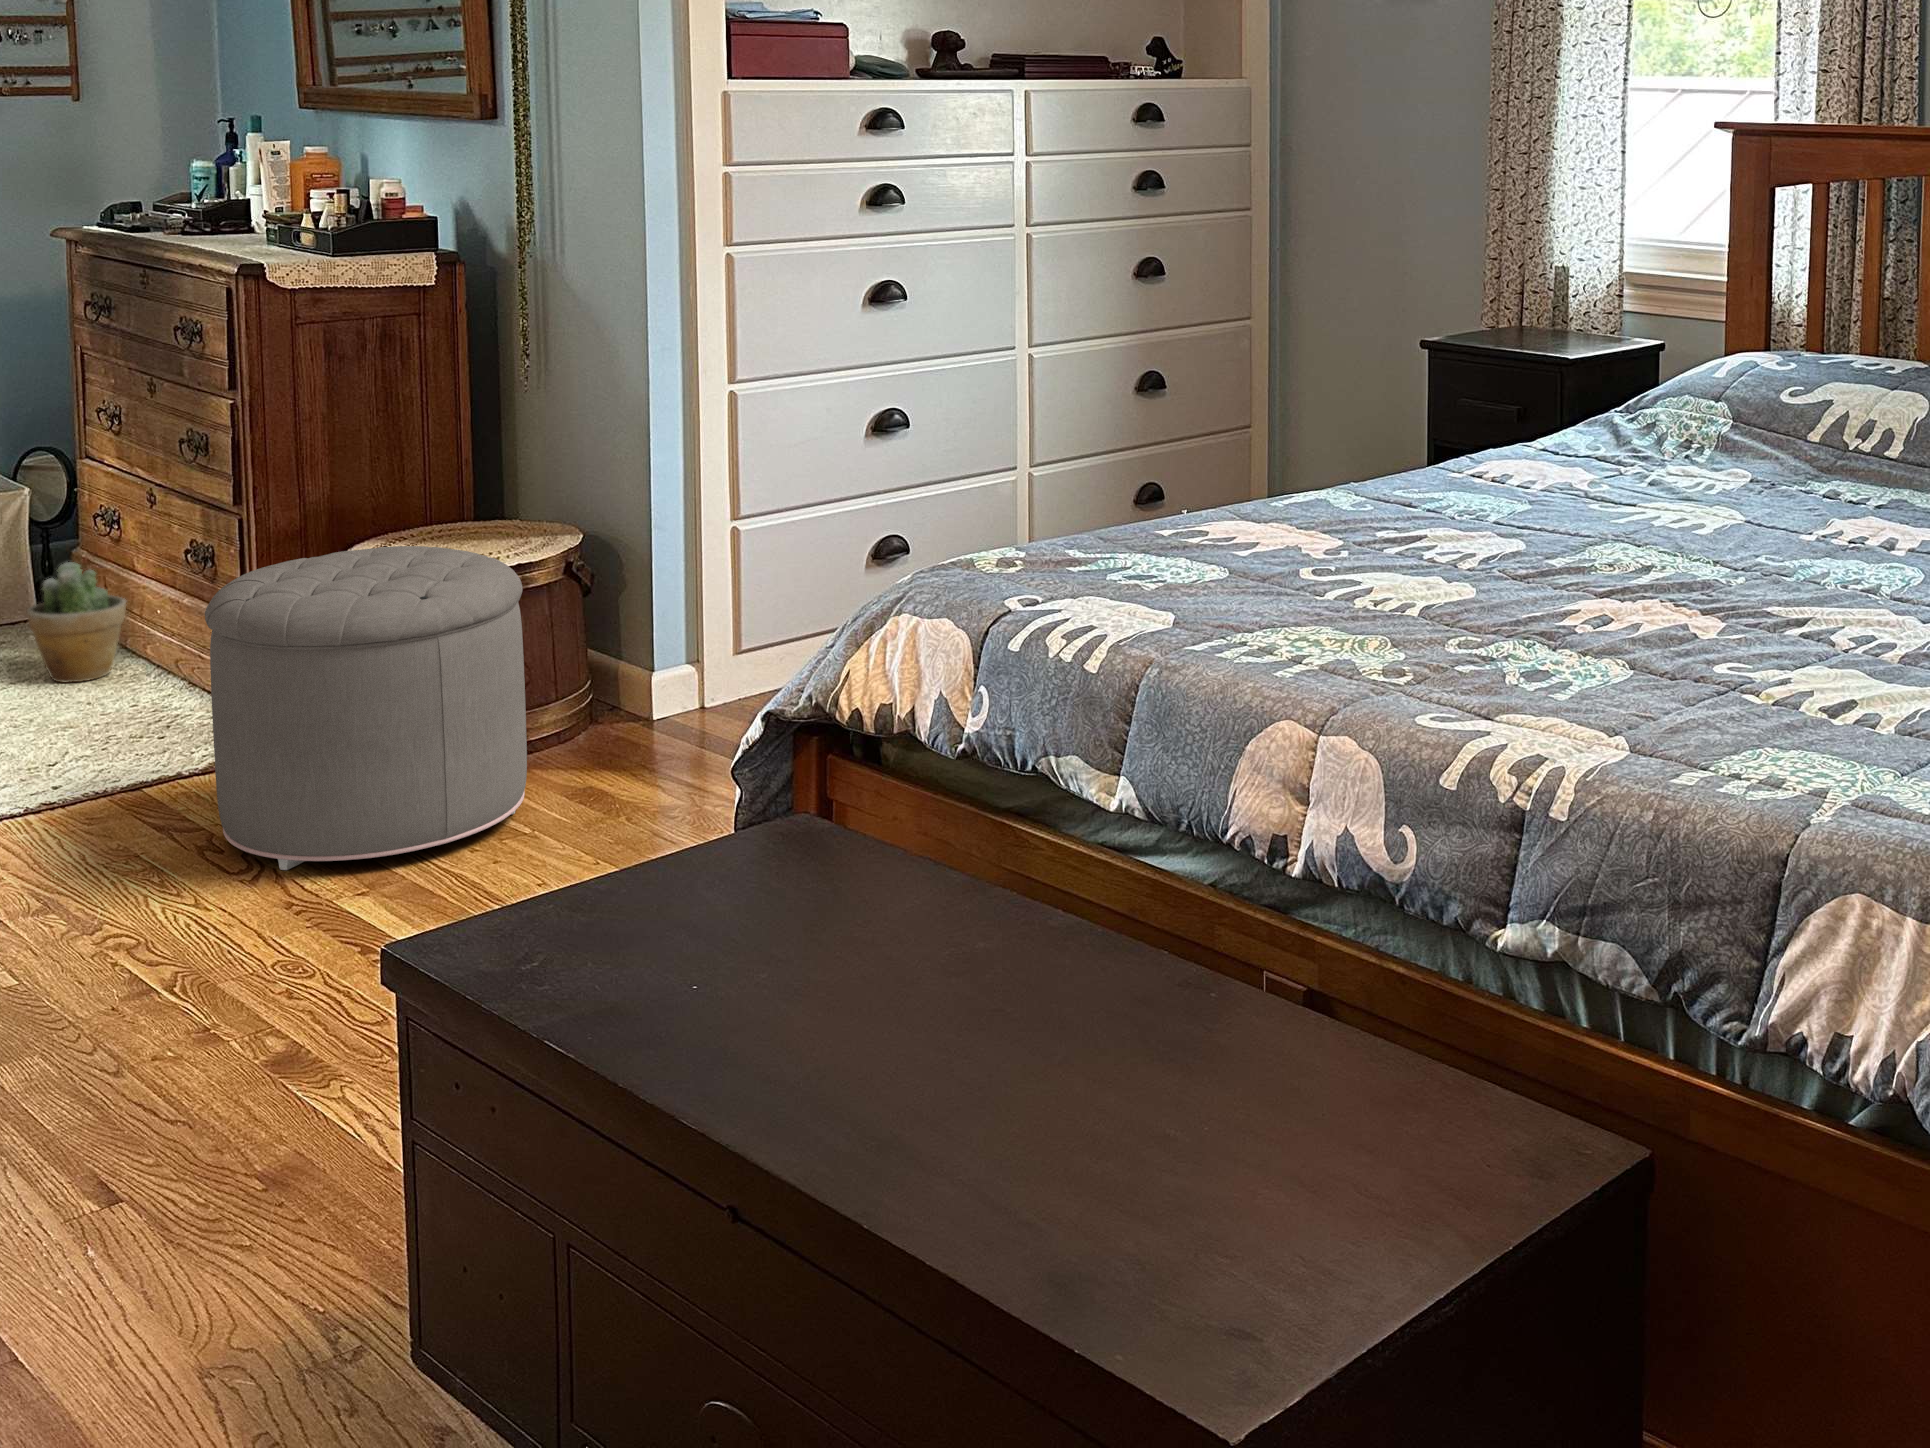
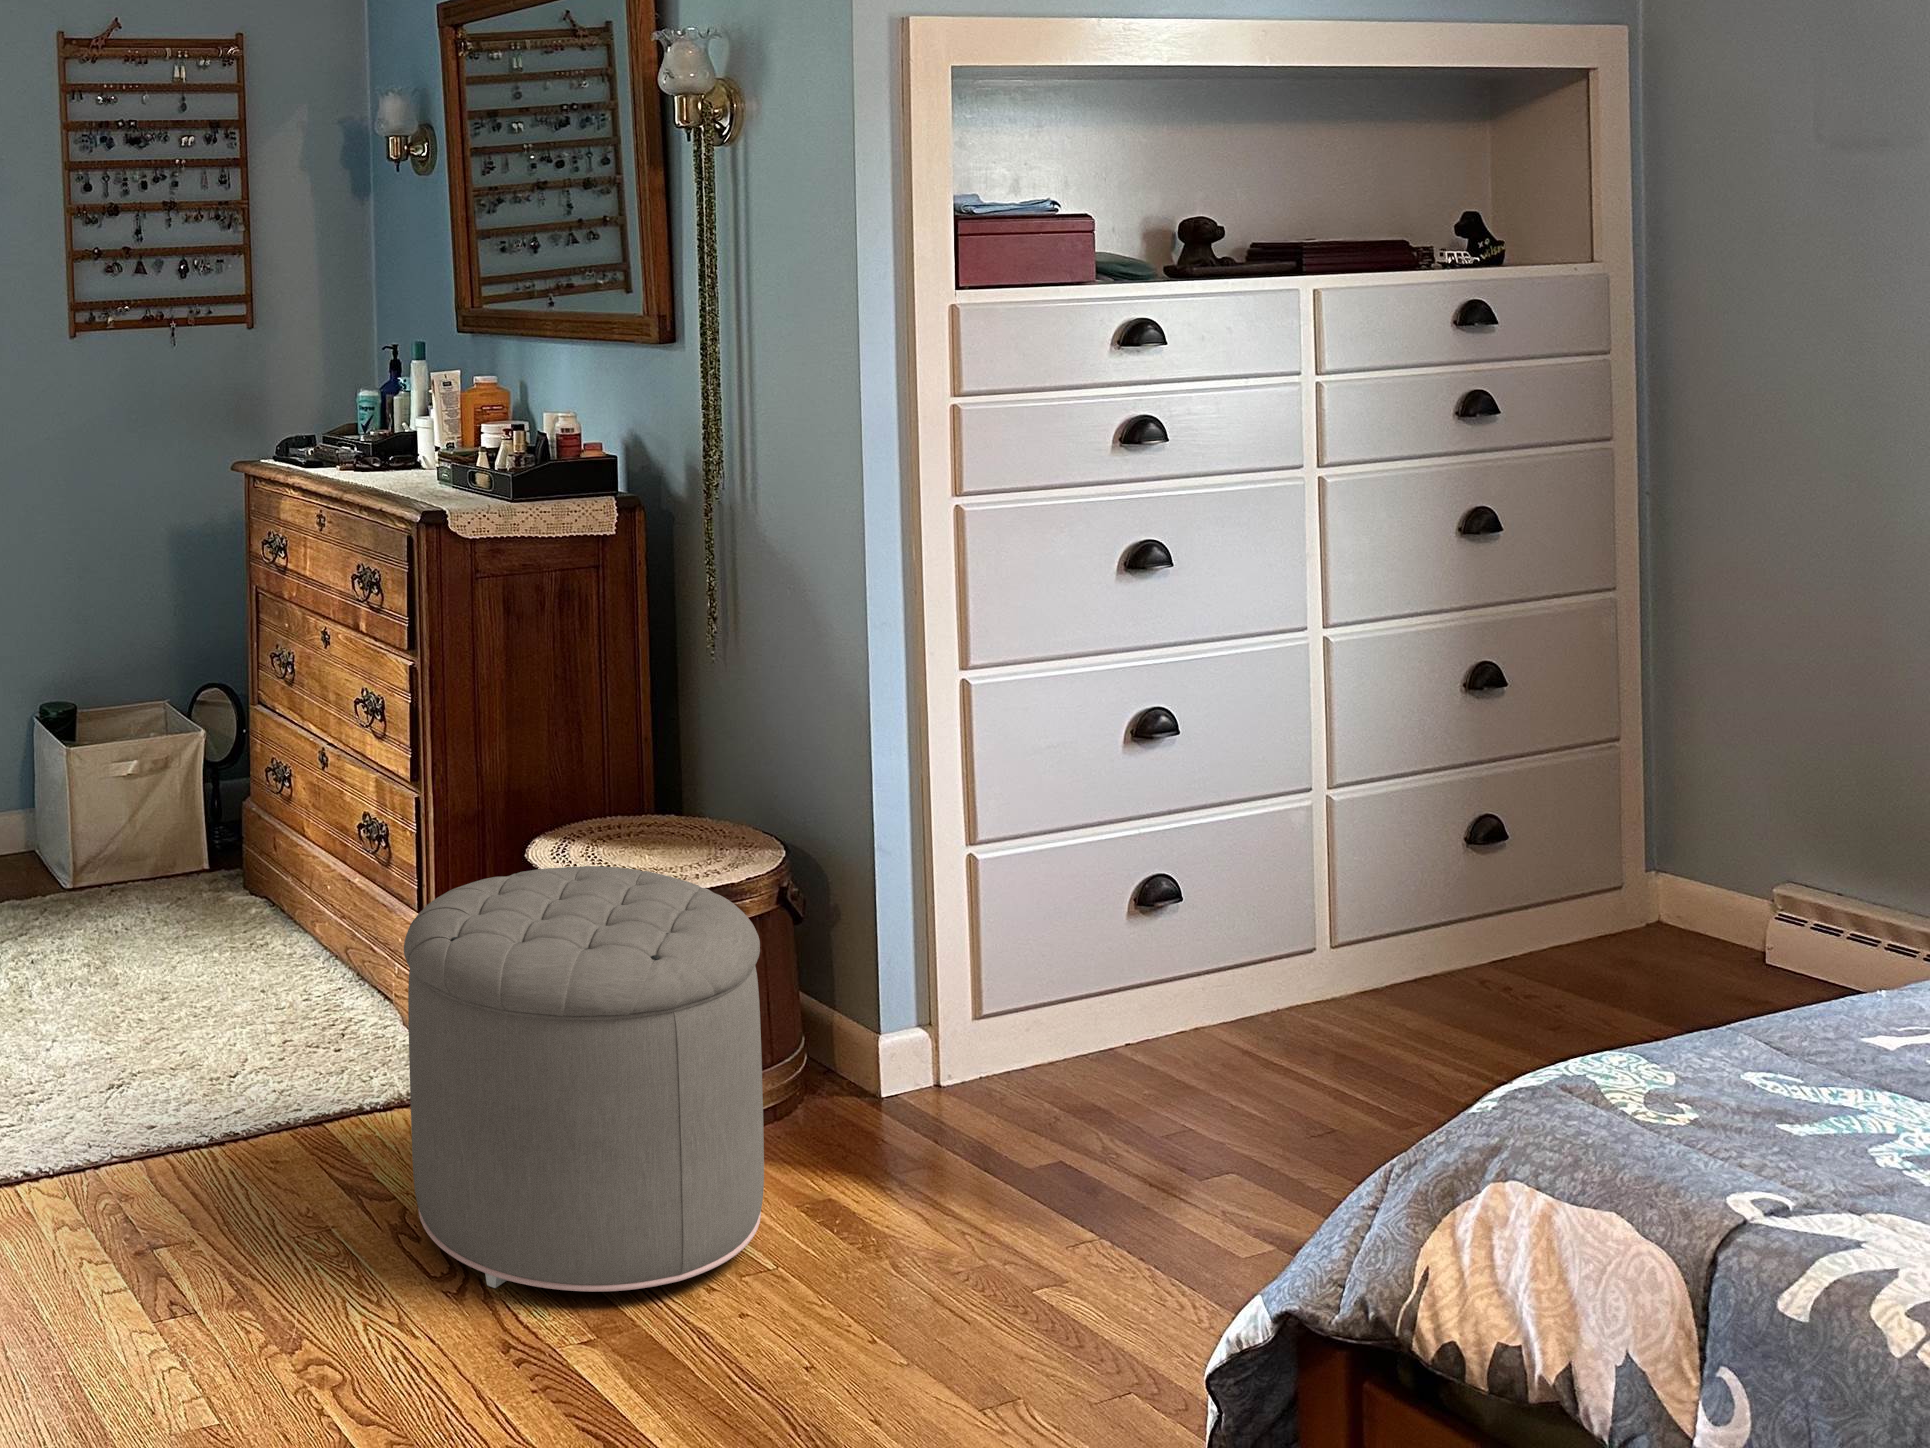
potted plant: present [27,562,126,683] -> none [204,820,296,953]

